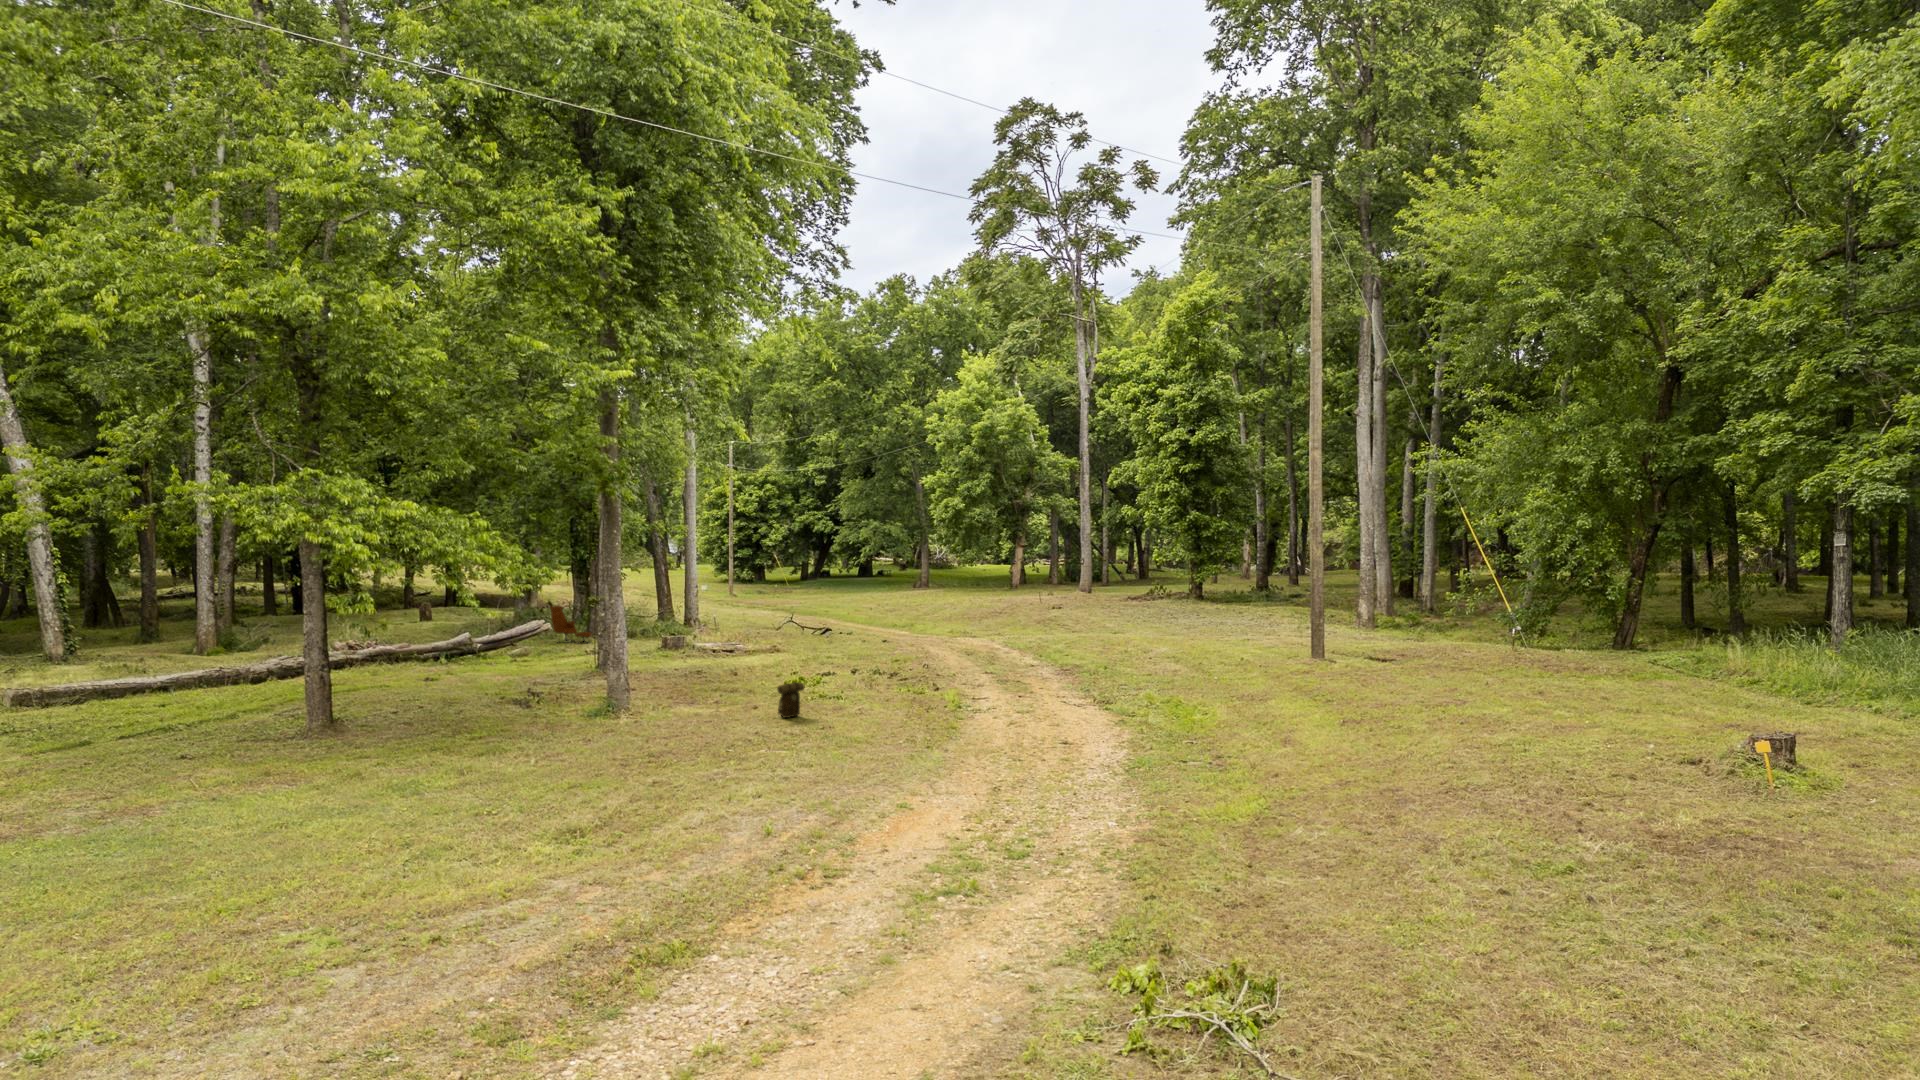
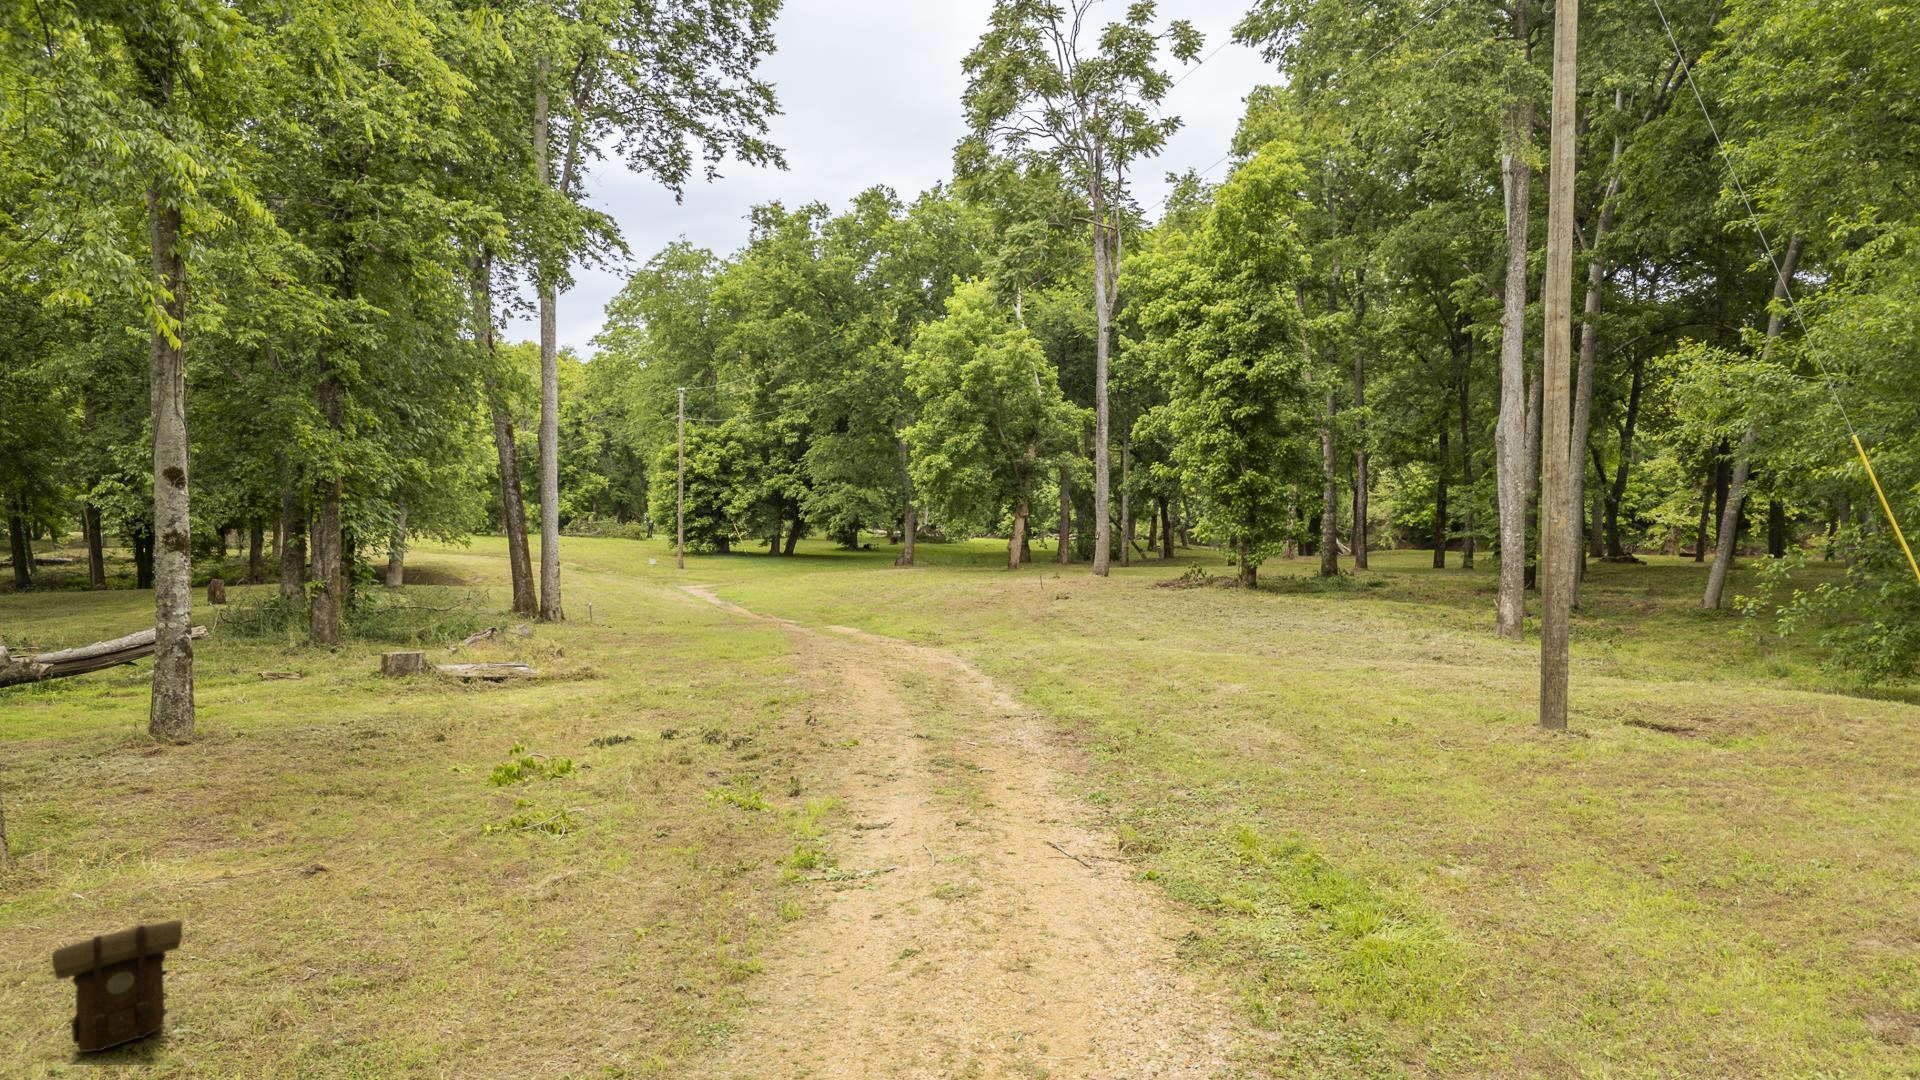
lounge chair: present [550,606,592,643] -> none [265,596,328,658]

